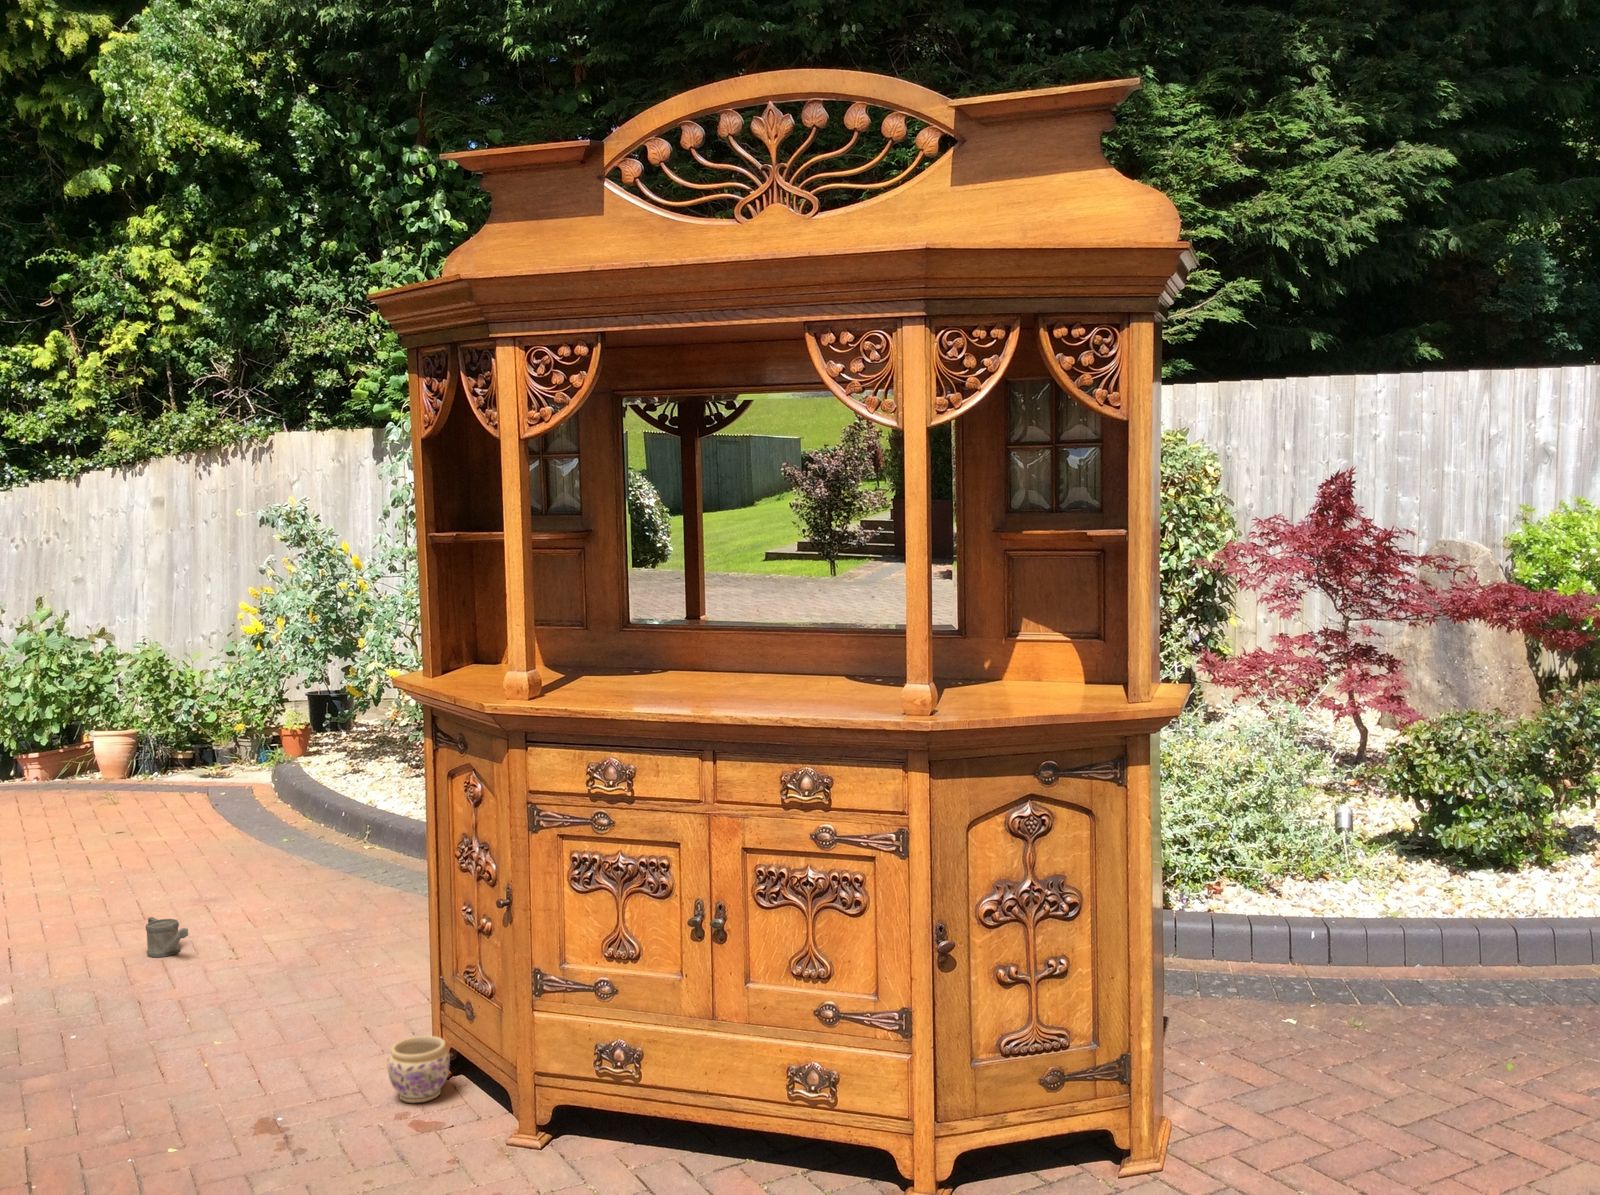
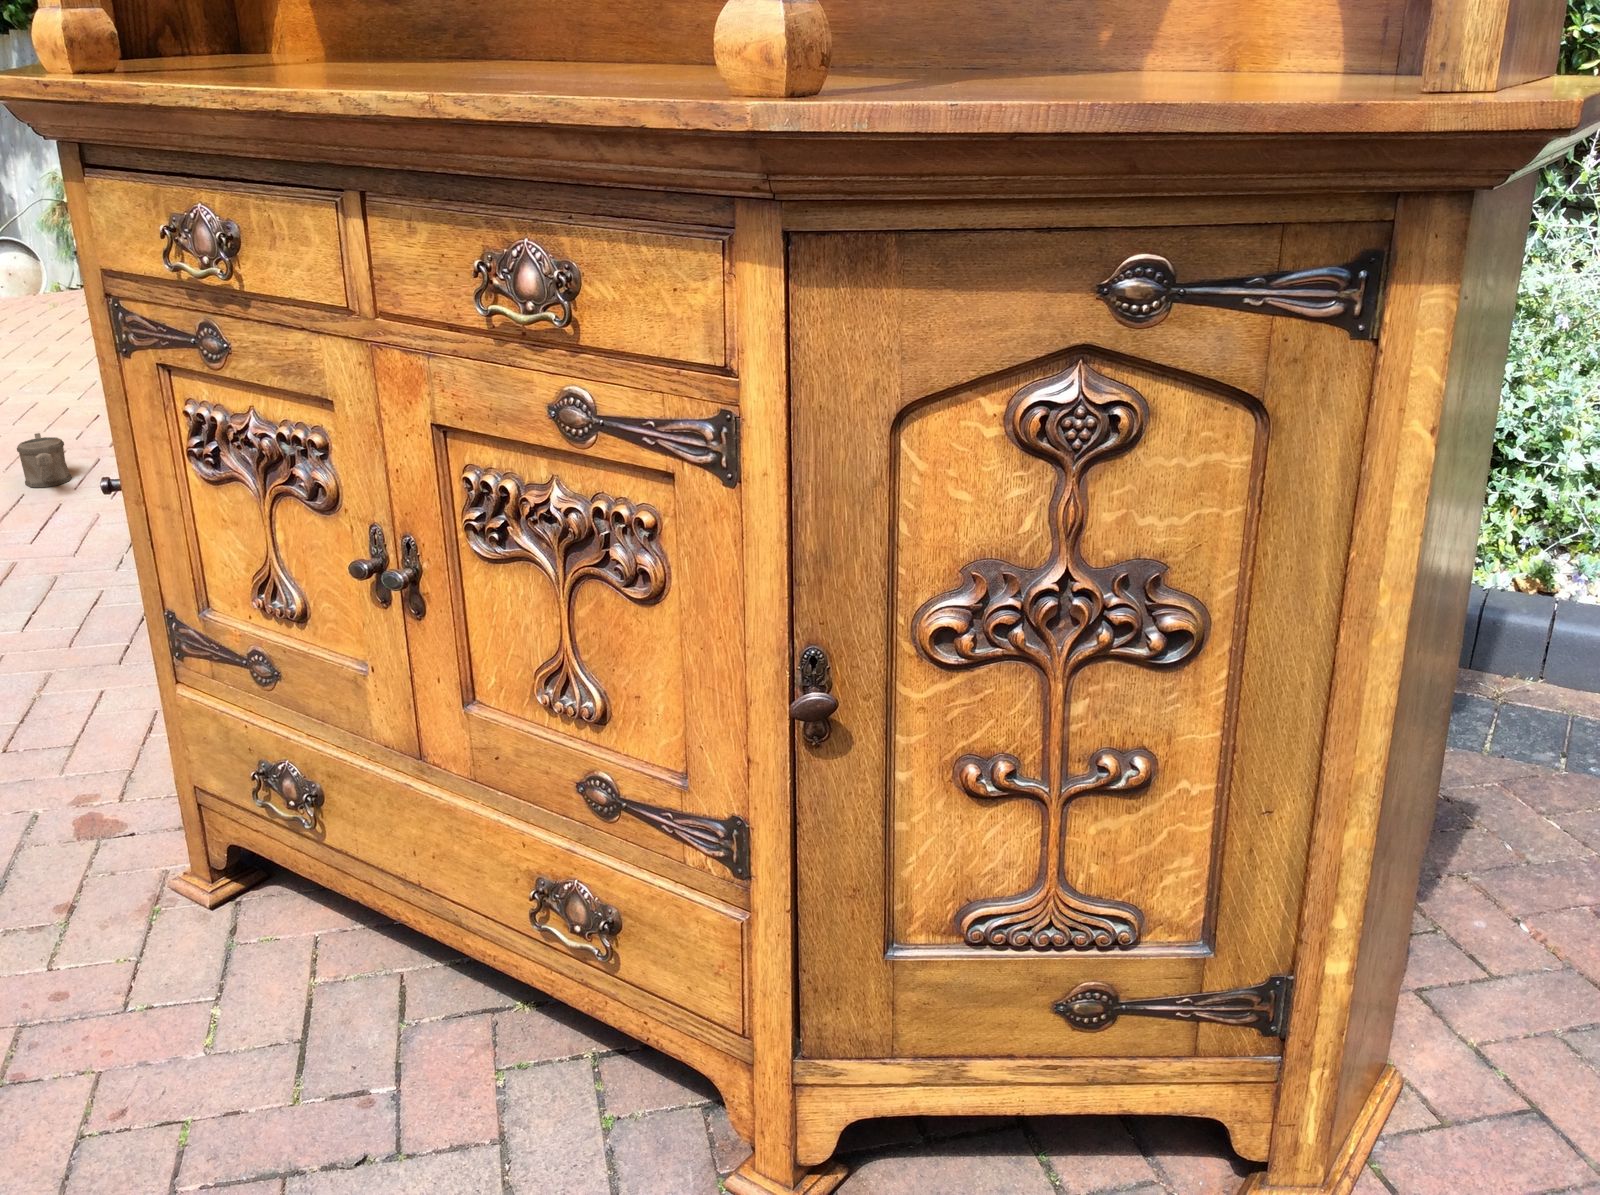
planter: present [387,1036,450,1103] -> none [60,673,170,780]

